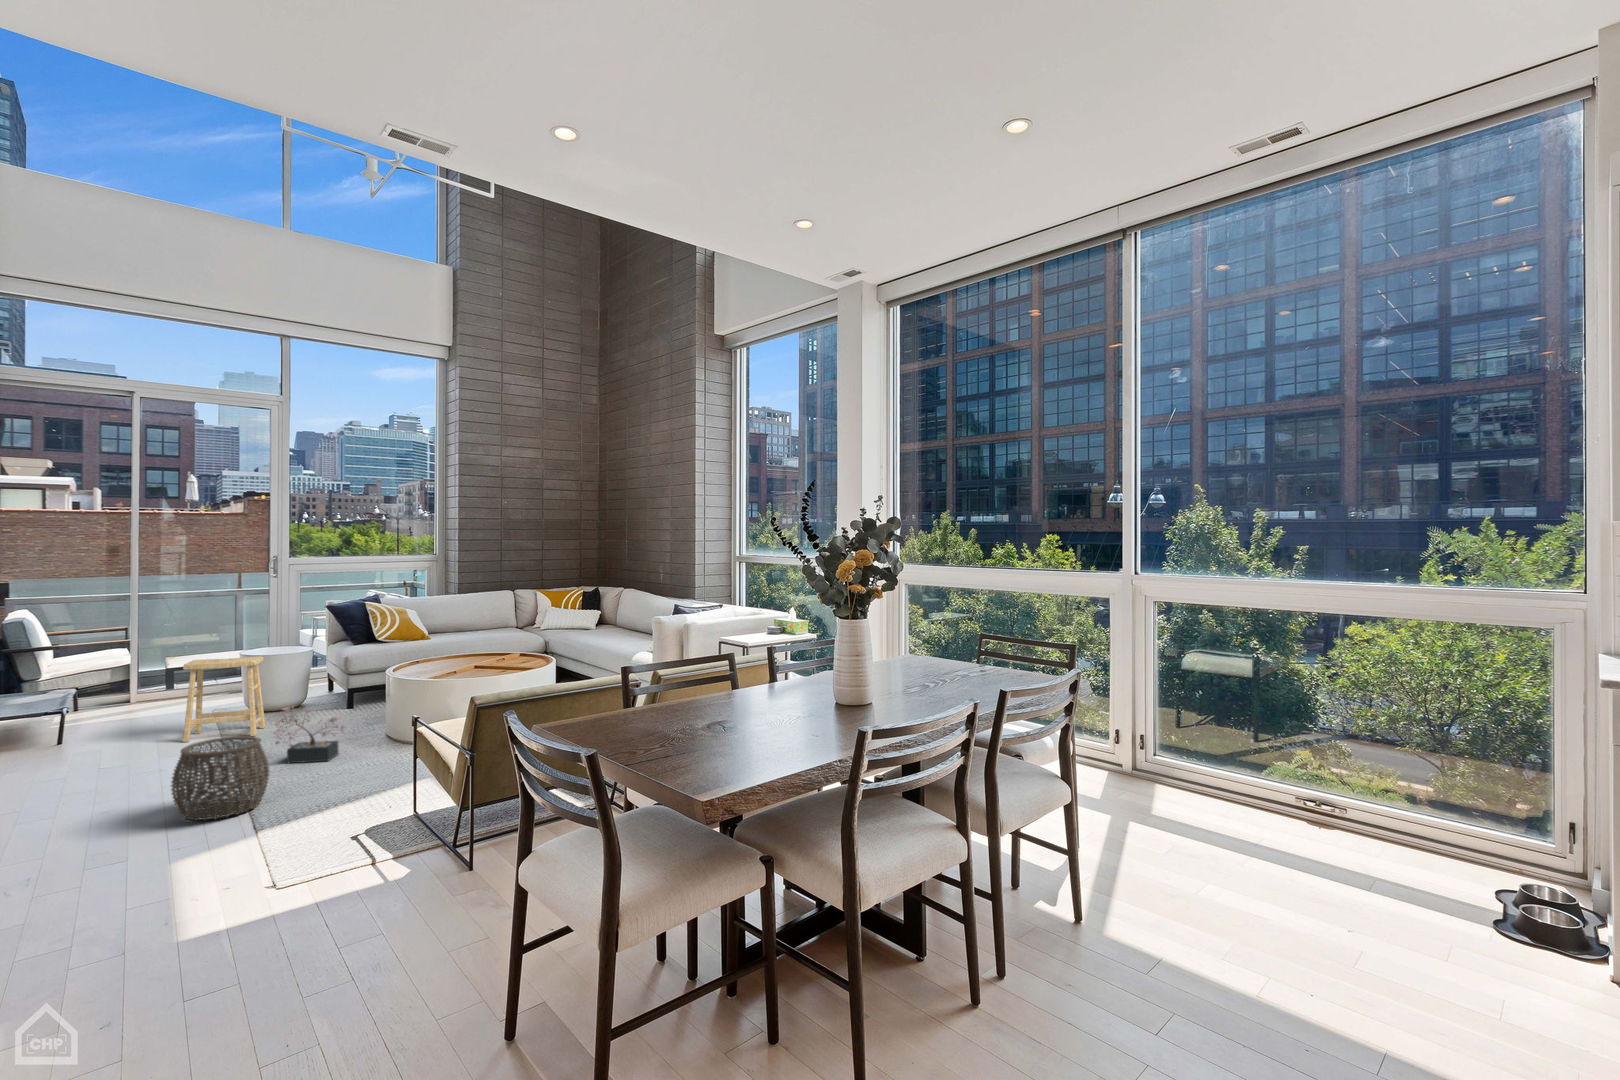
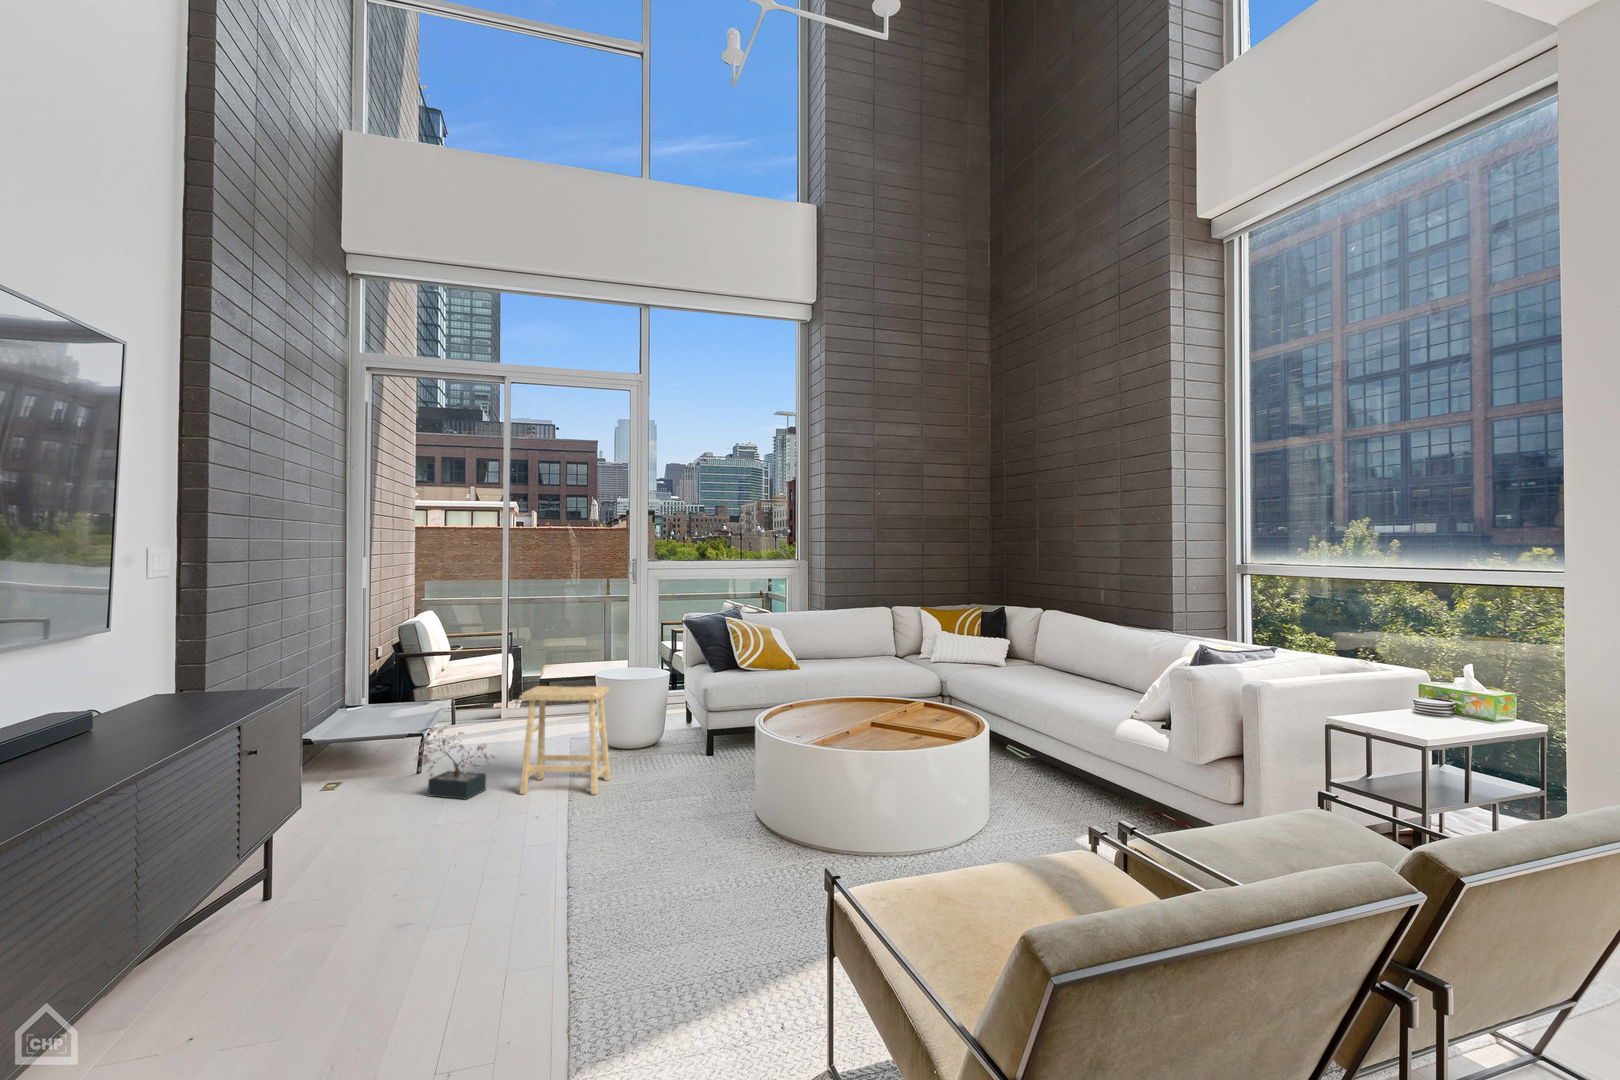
decorative plant: present [274,706,345,763] -> present [415,726,495,800]
woven basket: present [171,736,270,821] -> none [430,845,576,1012]

